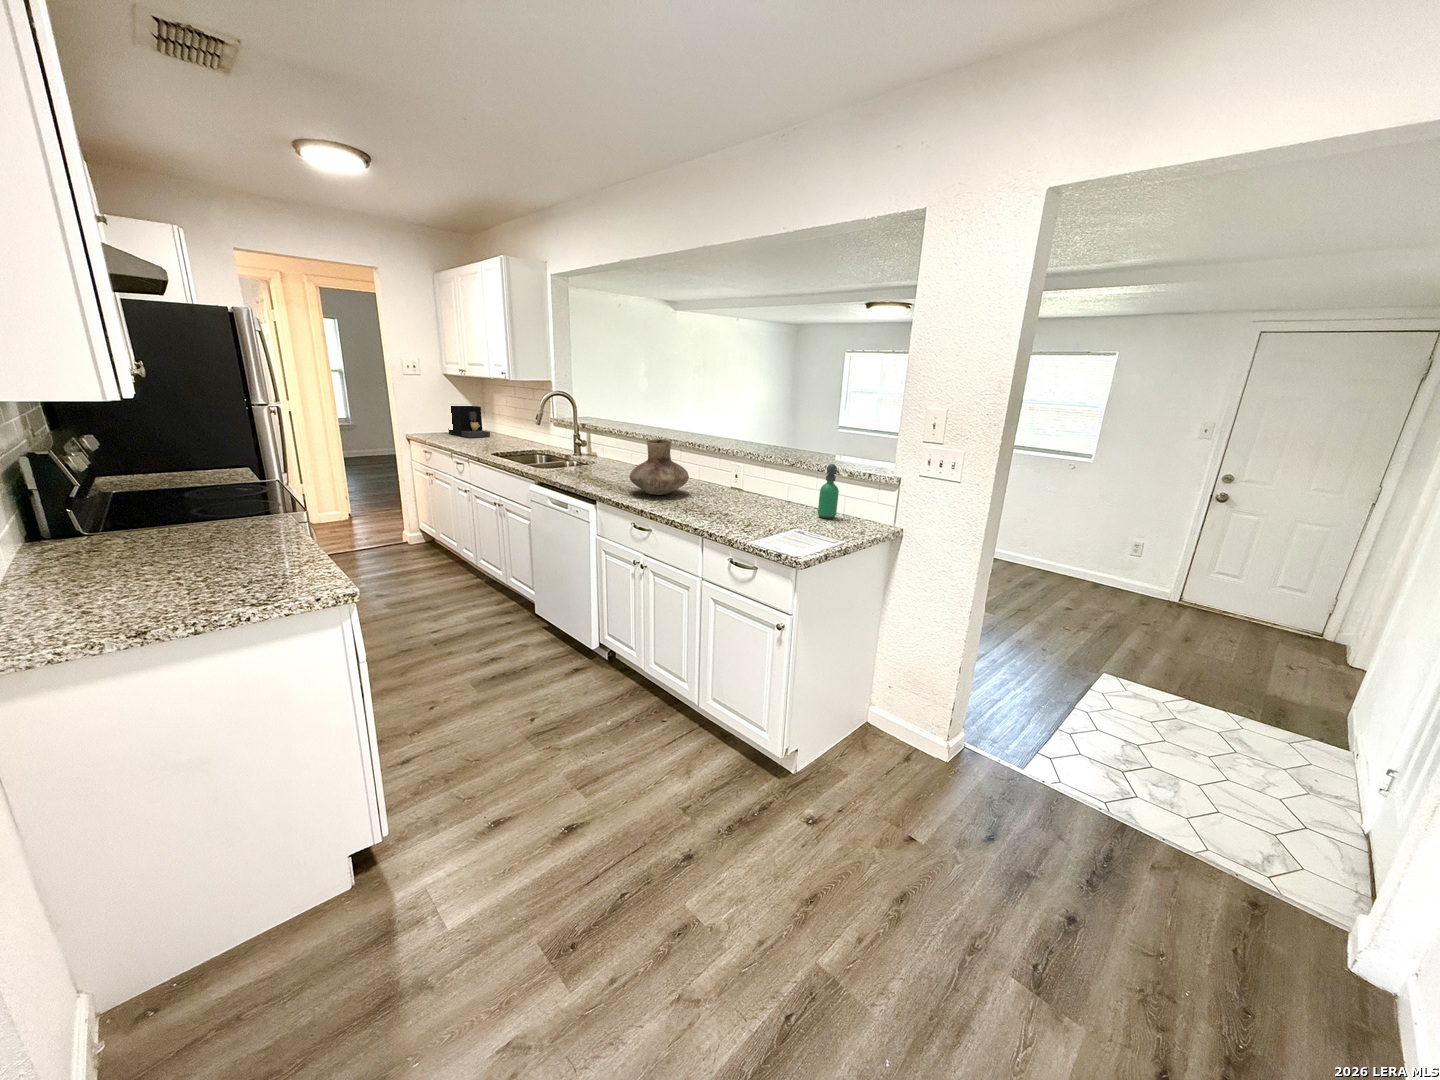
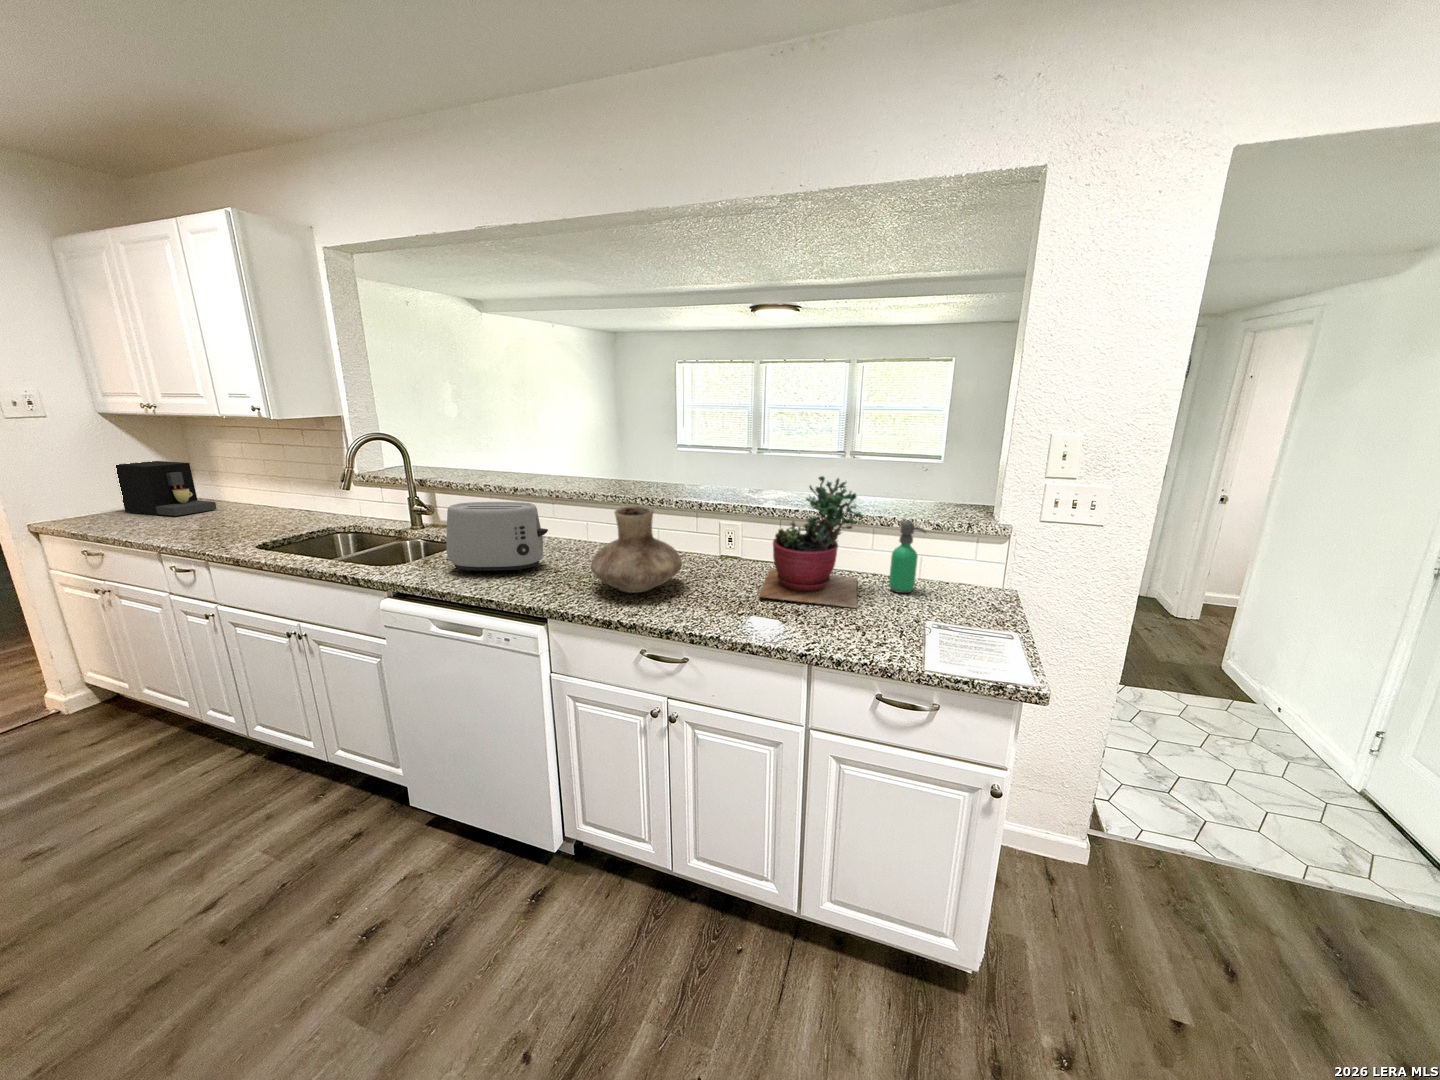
succulent plant: none [720,425,807,519] -> present [758,476,863,608]
toaster: none [569,433,626,479] -> present [446,502,548,572]

